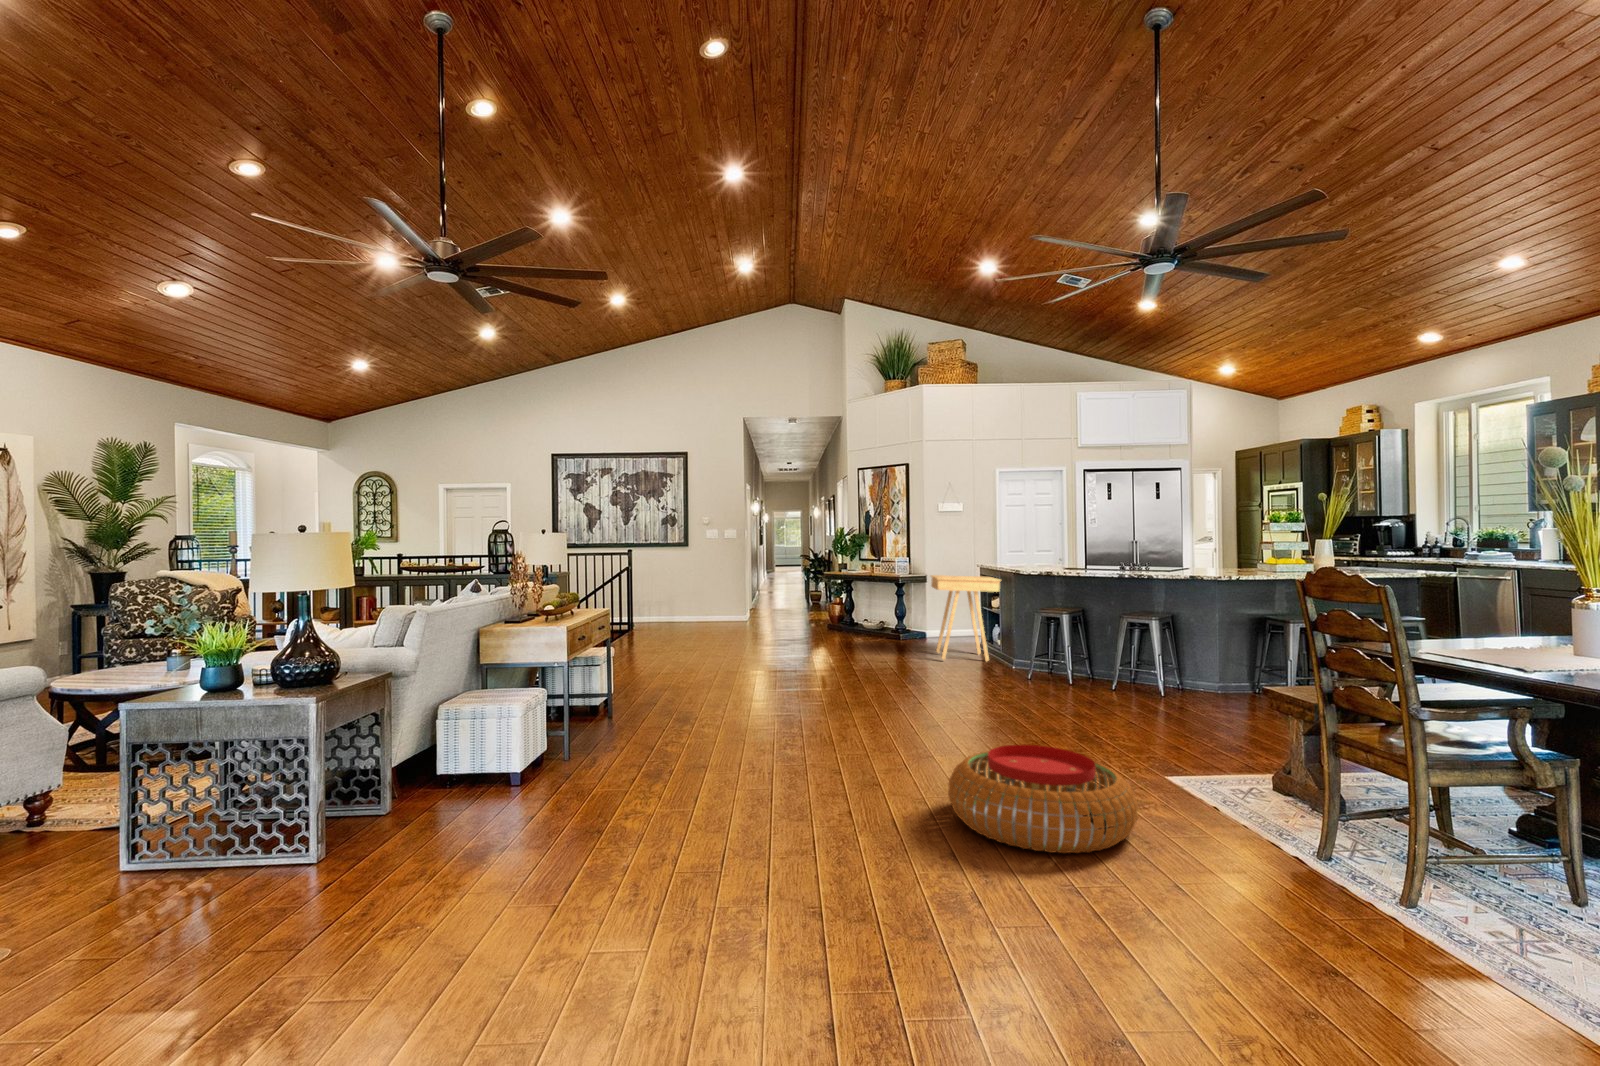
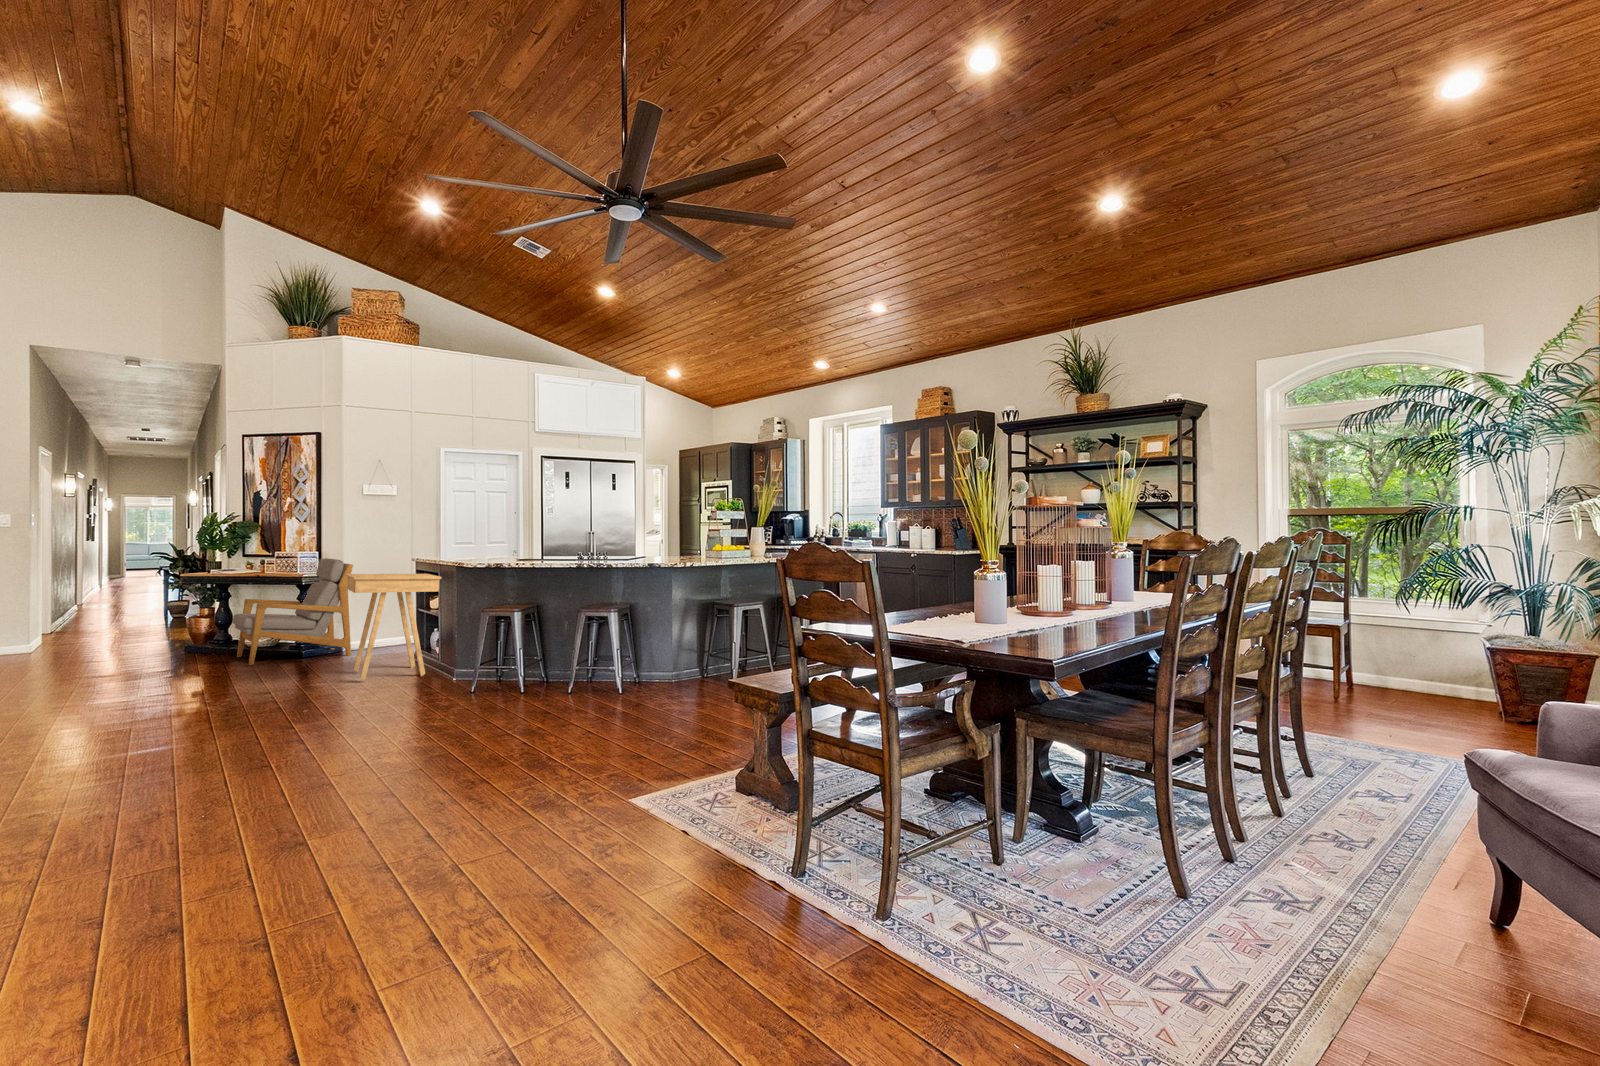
armchair: none [855,562,934,642] -> present [233,558,353,665]
pouf: present [948,745,1138,853] -> none [341,798,609,964]

